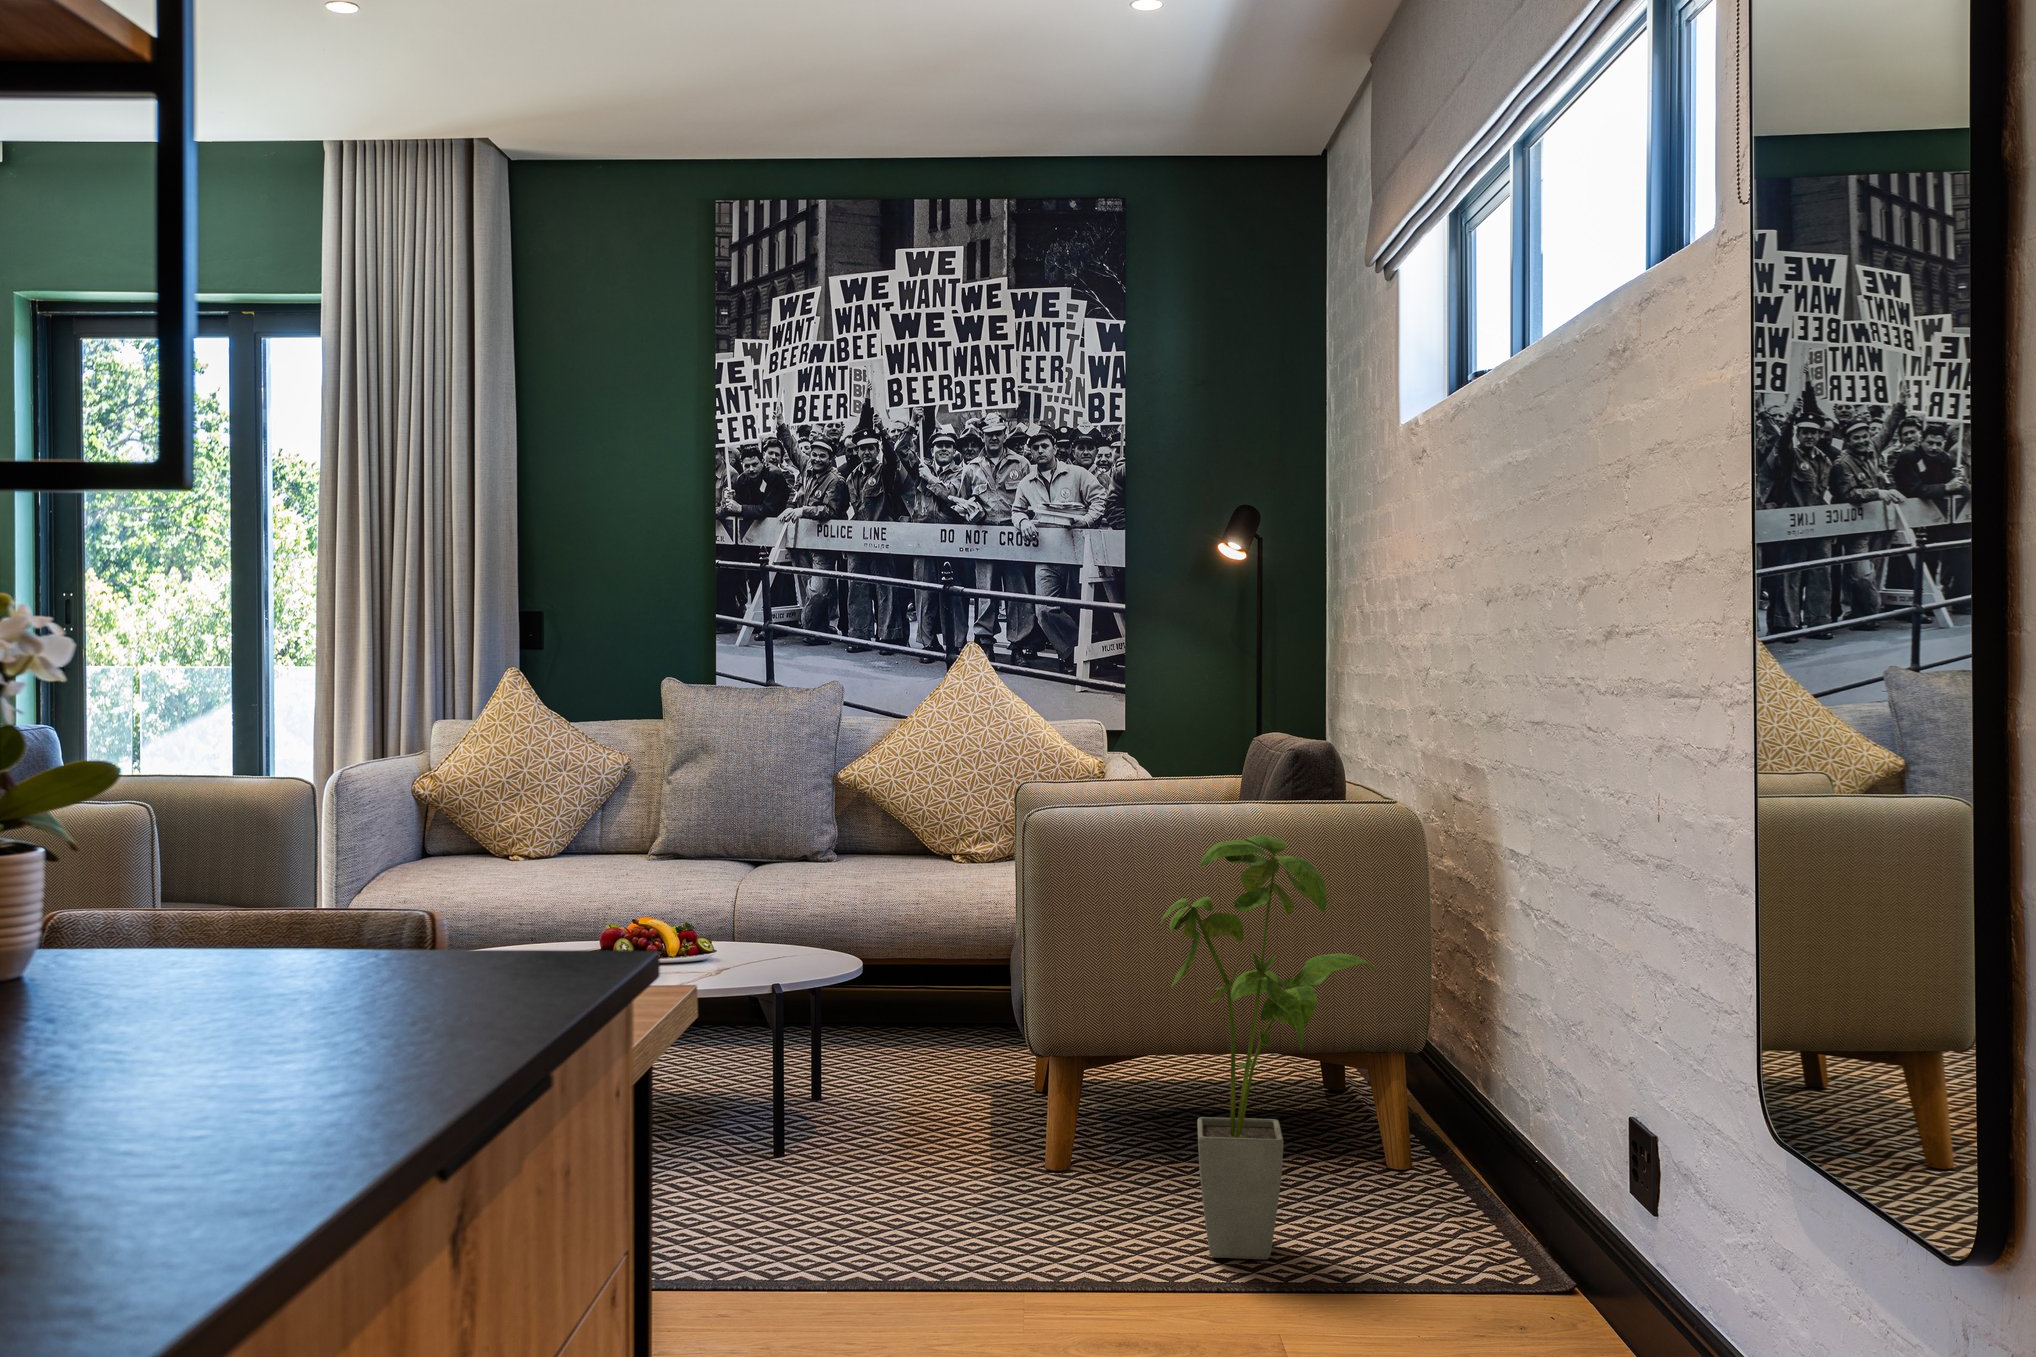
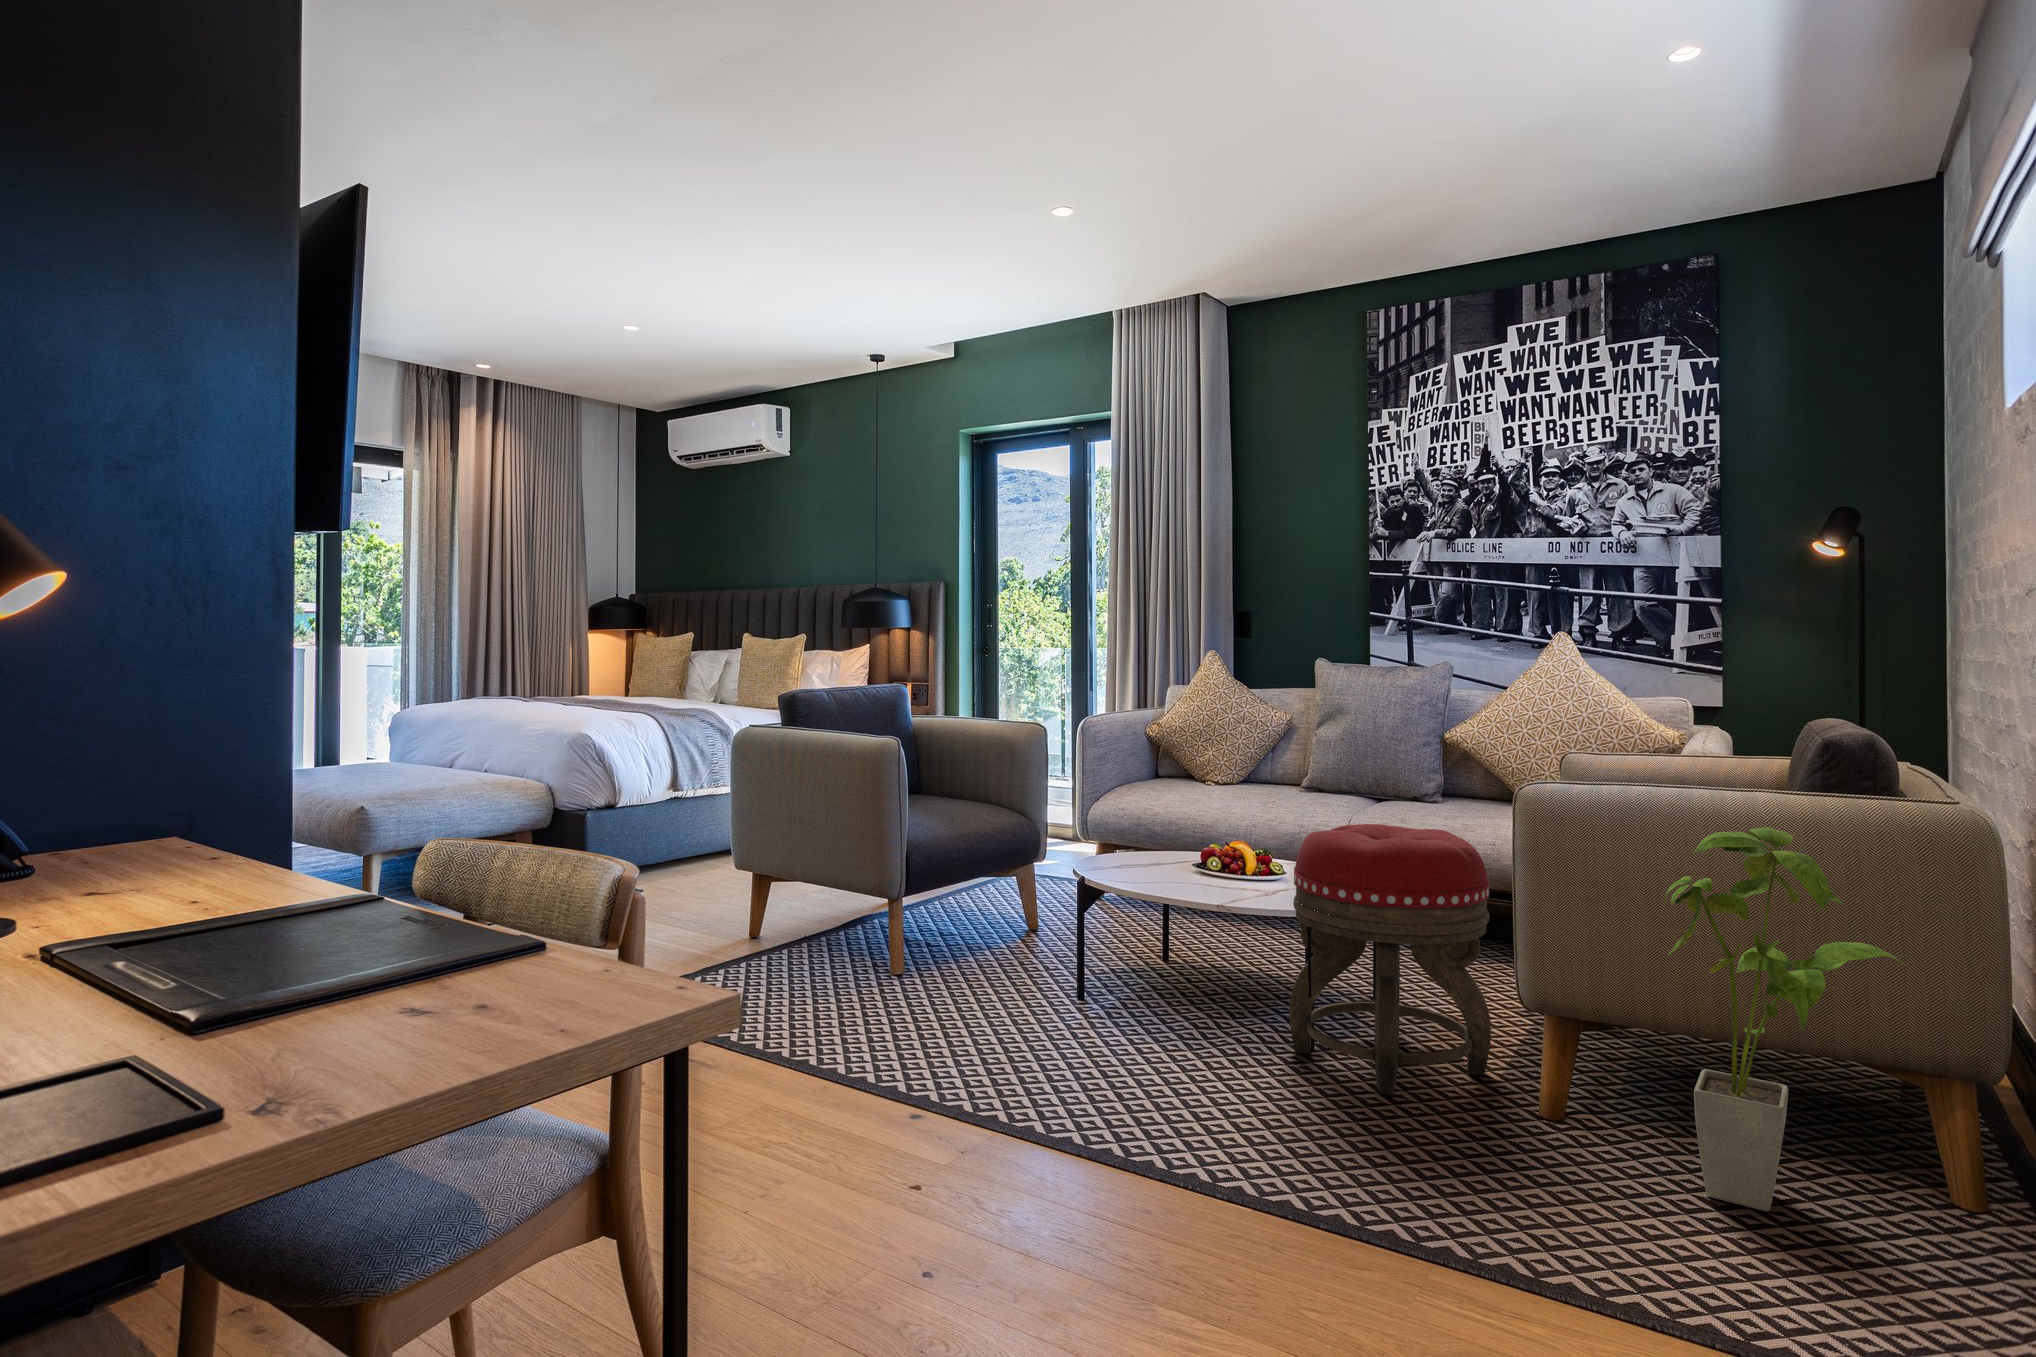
footstool: none [704,878,956,1223] -> present [1289,824,1491,1095]

